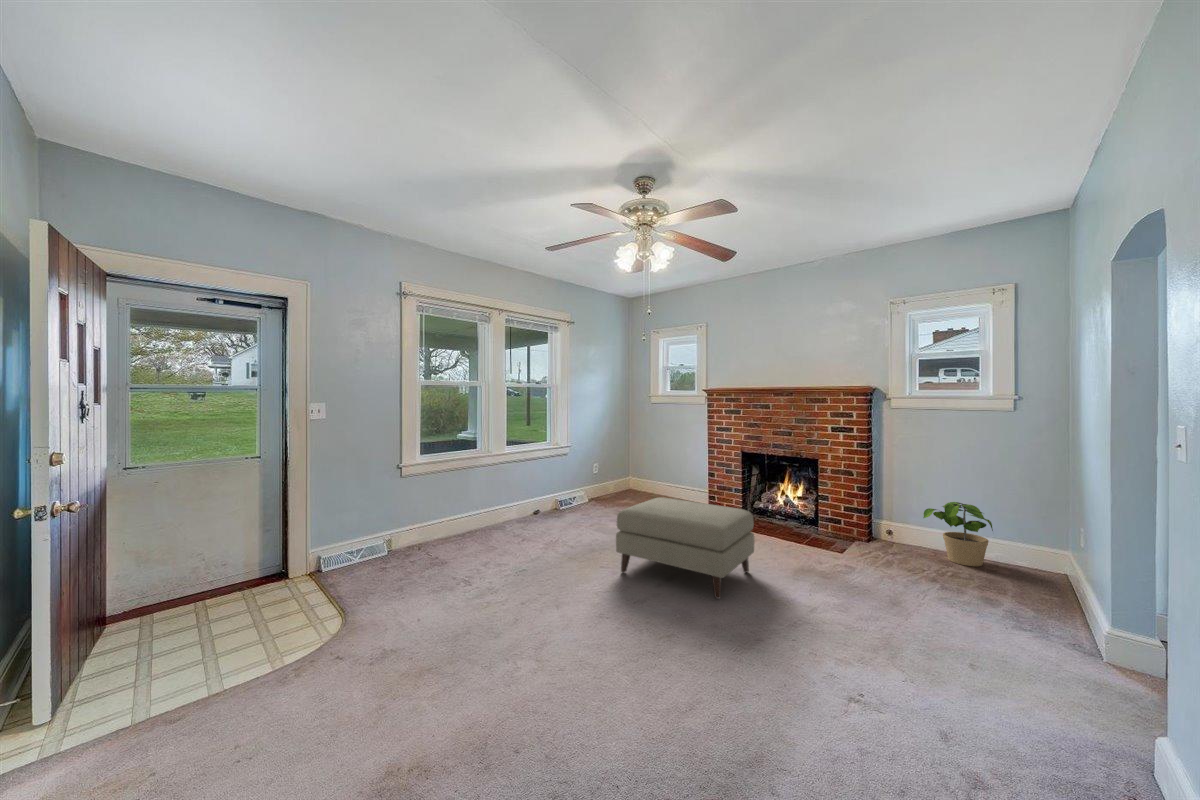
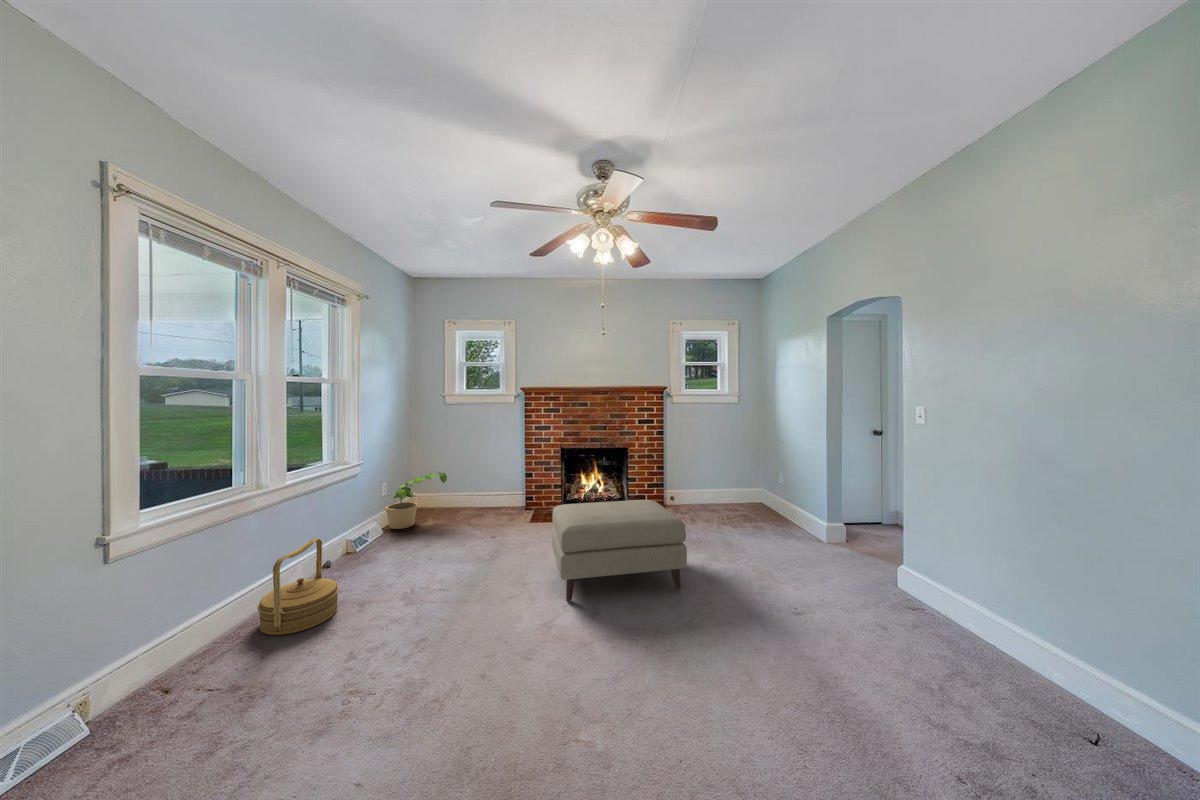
woven basket: none [478,487,517,537] -> present [258,538,339,635]
potted plant: present [923,502,993,566] -> present [386,472,447,529]

